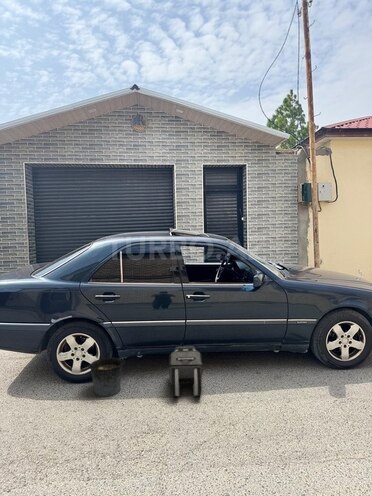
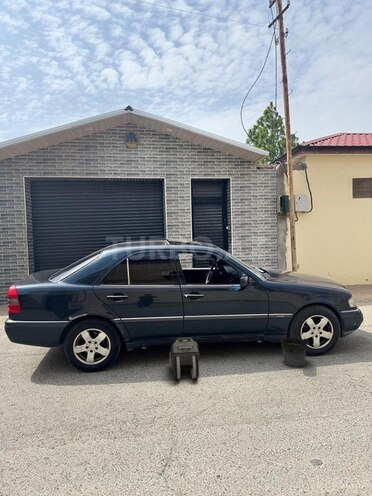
bucket: present [88,358,125,396] -> present [281,338,309,367]

